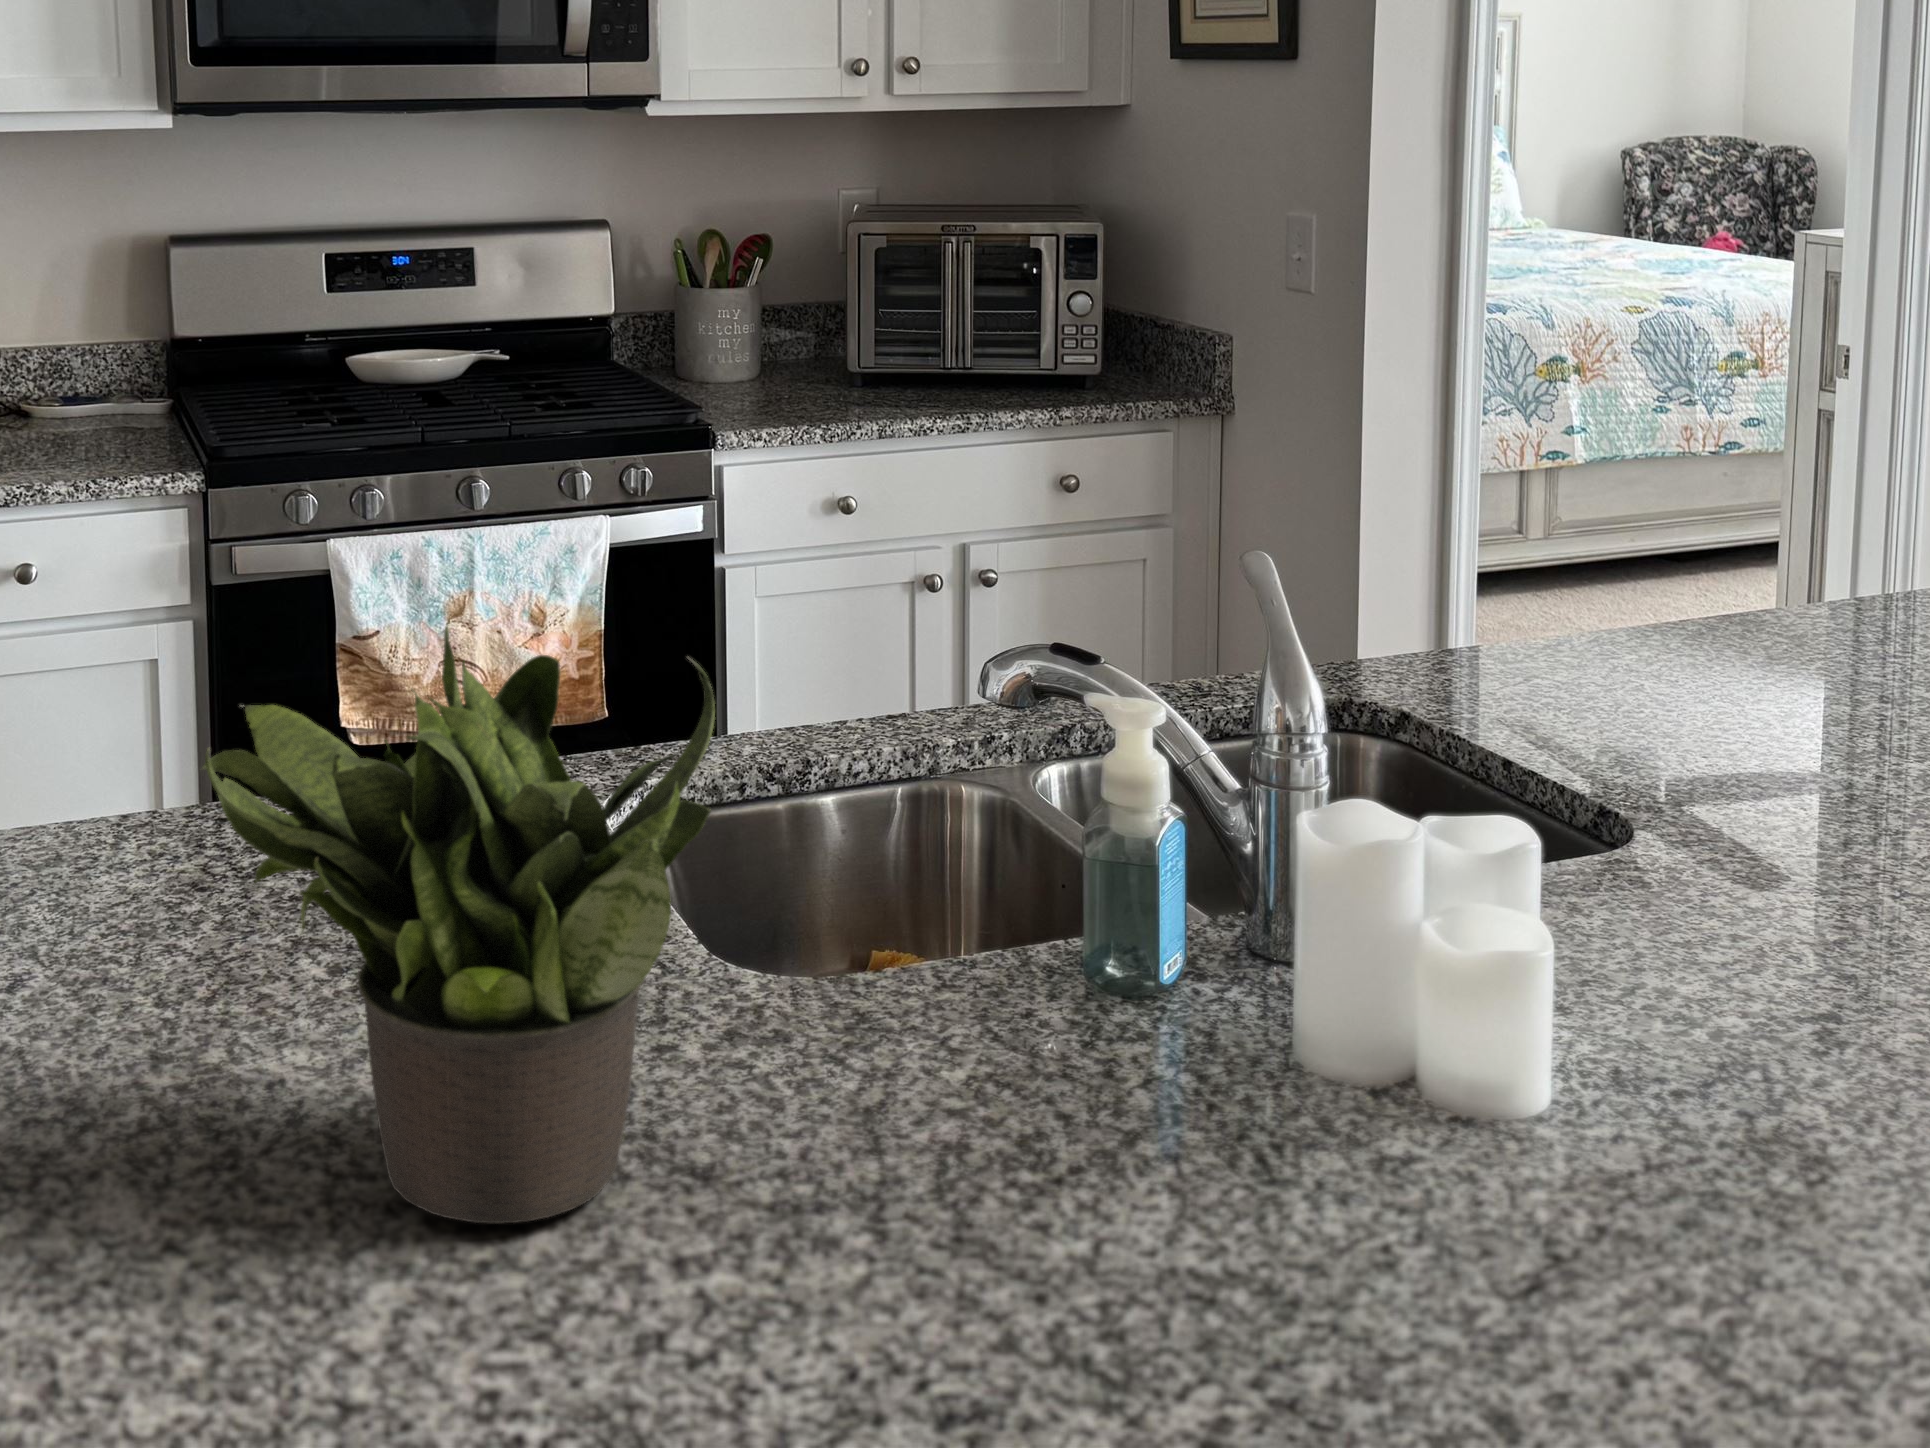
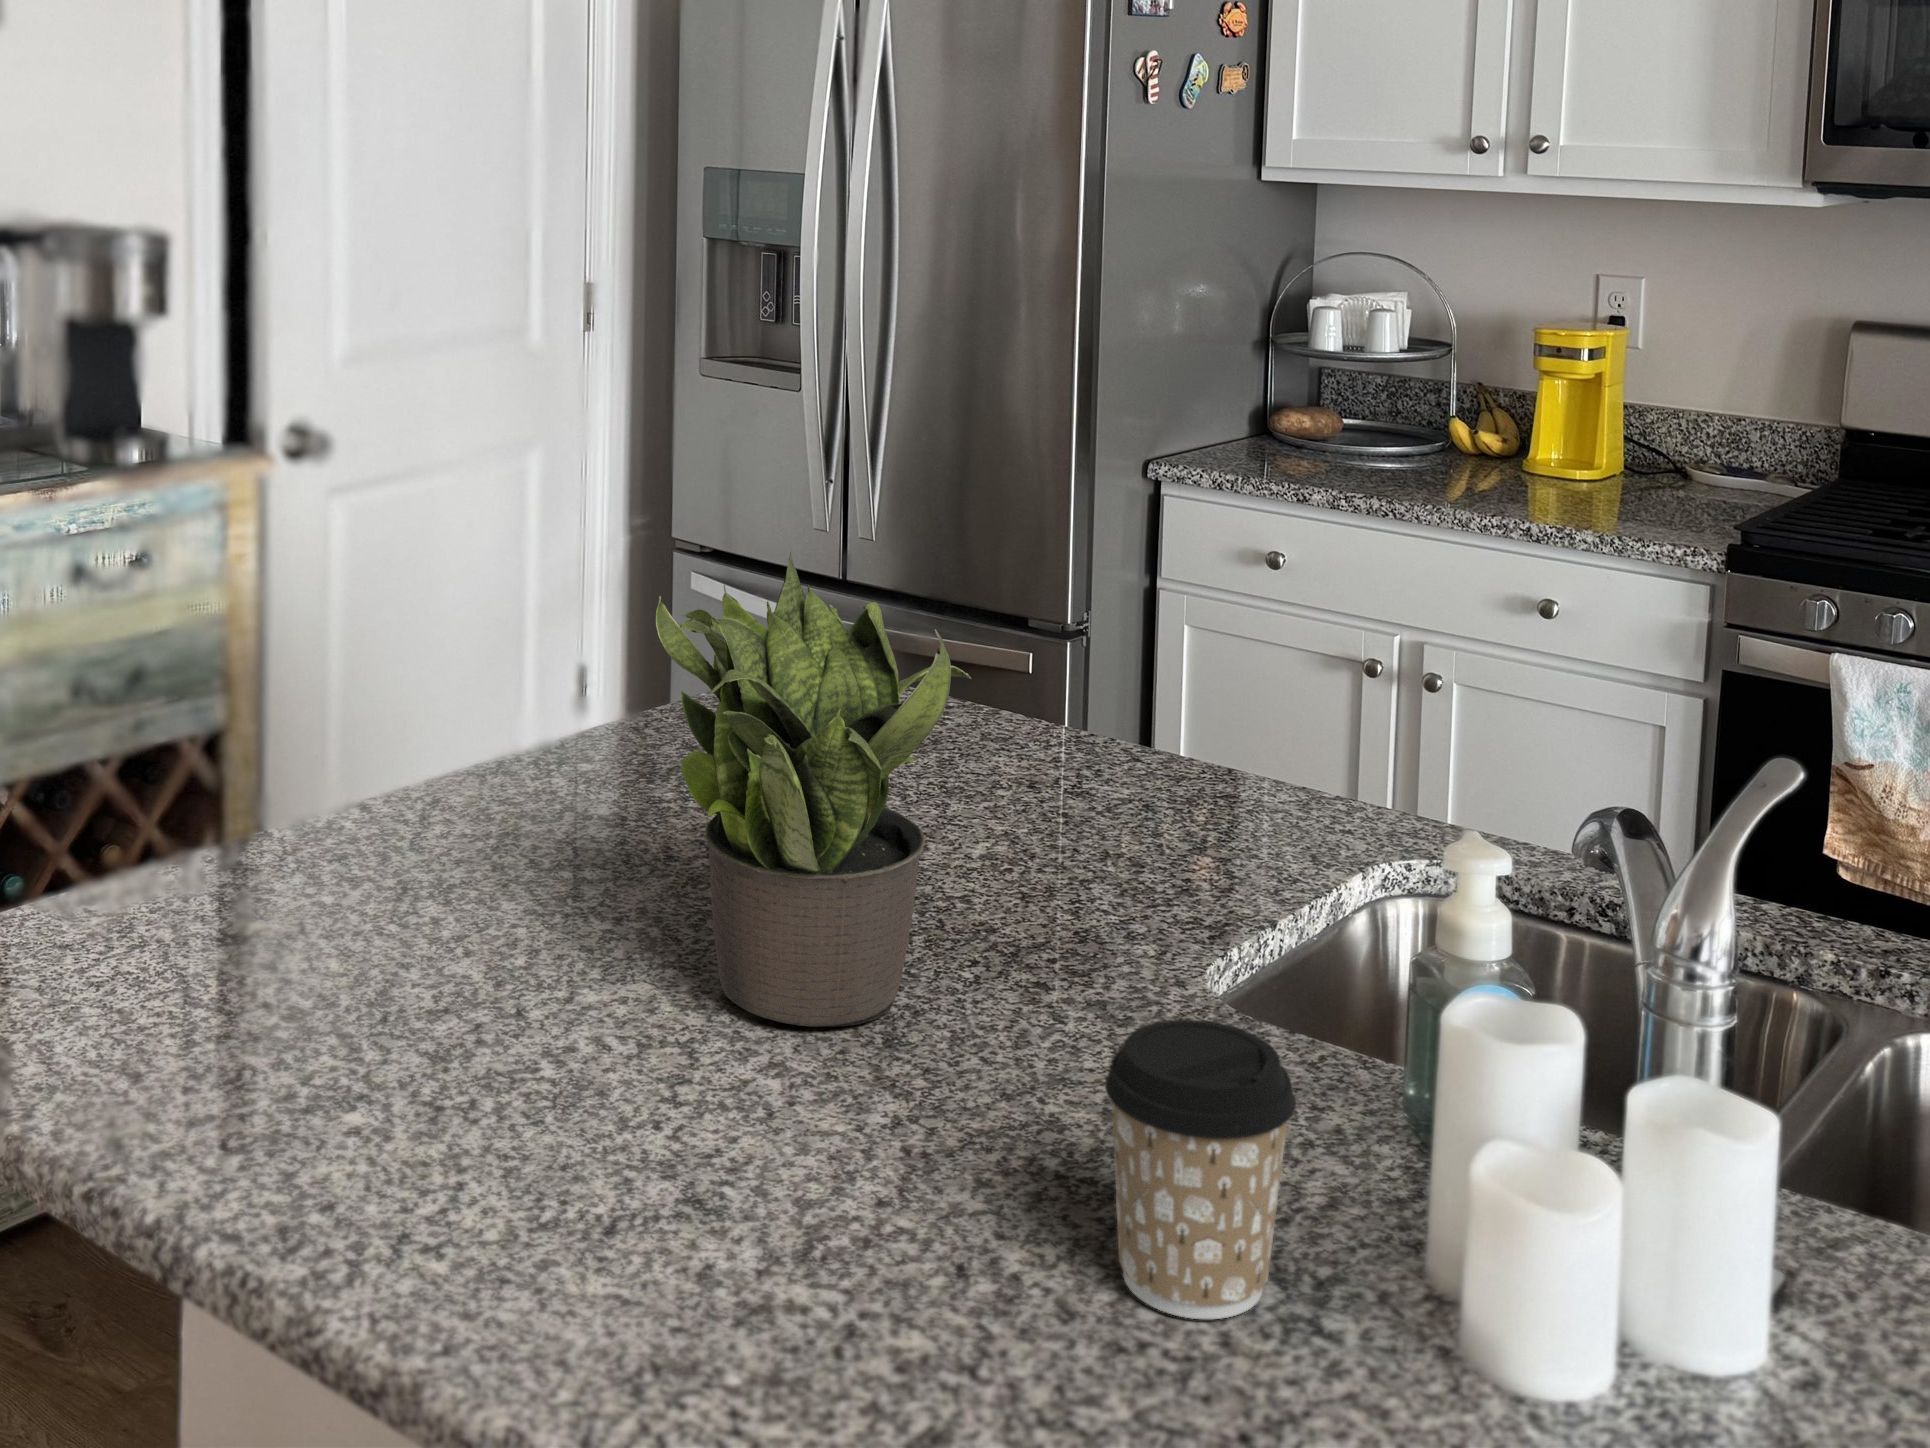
coffee cup: none [1161,920,1353,1214] -> present [1105,1019,1296,1319]

